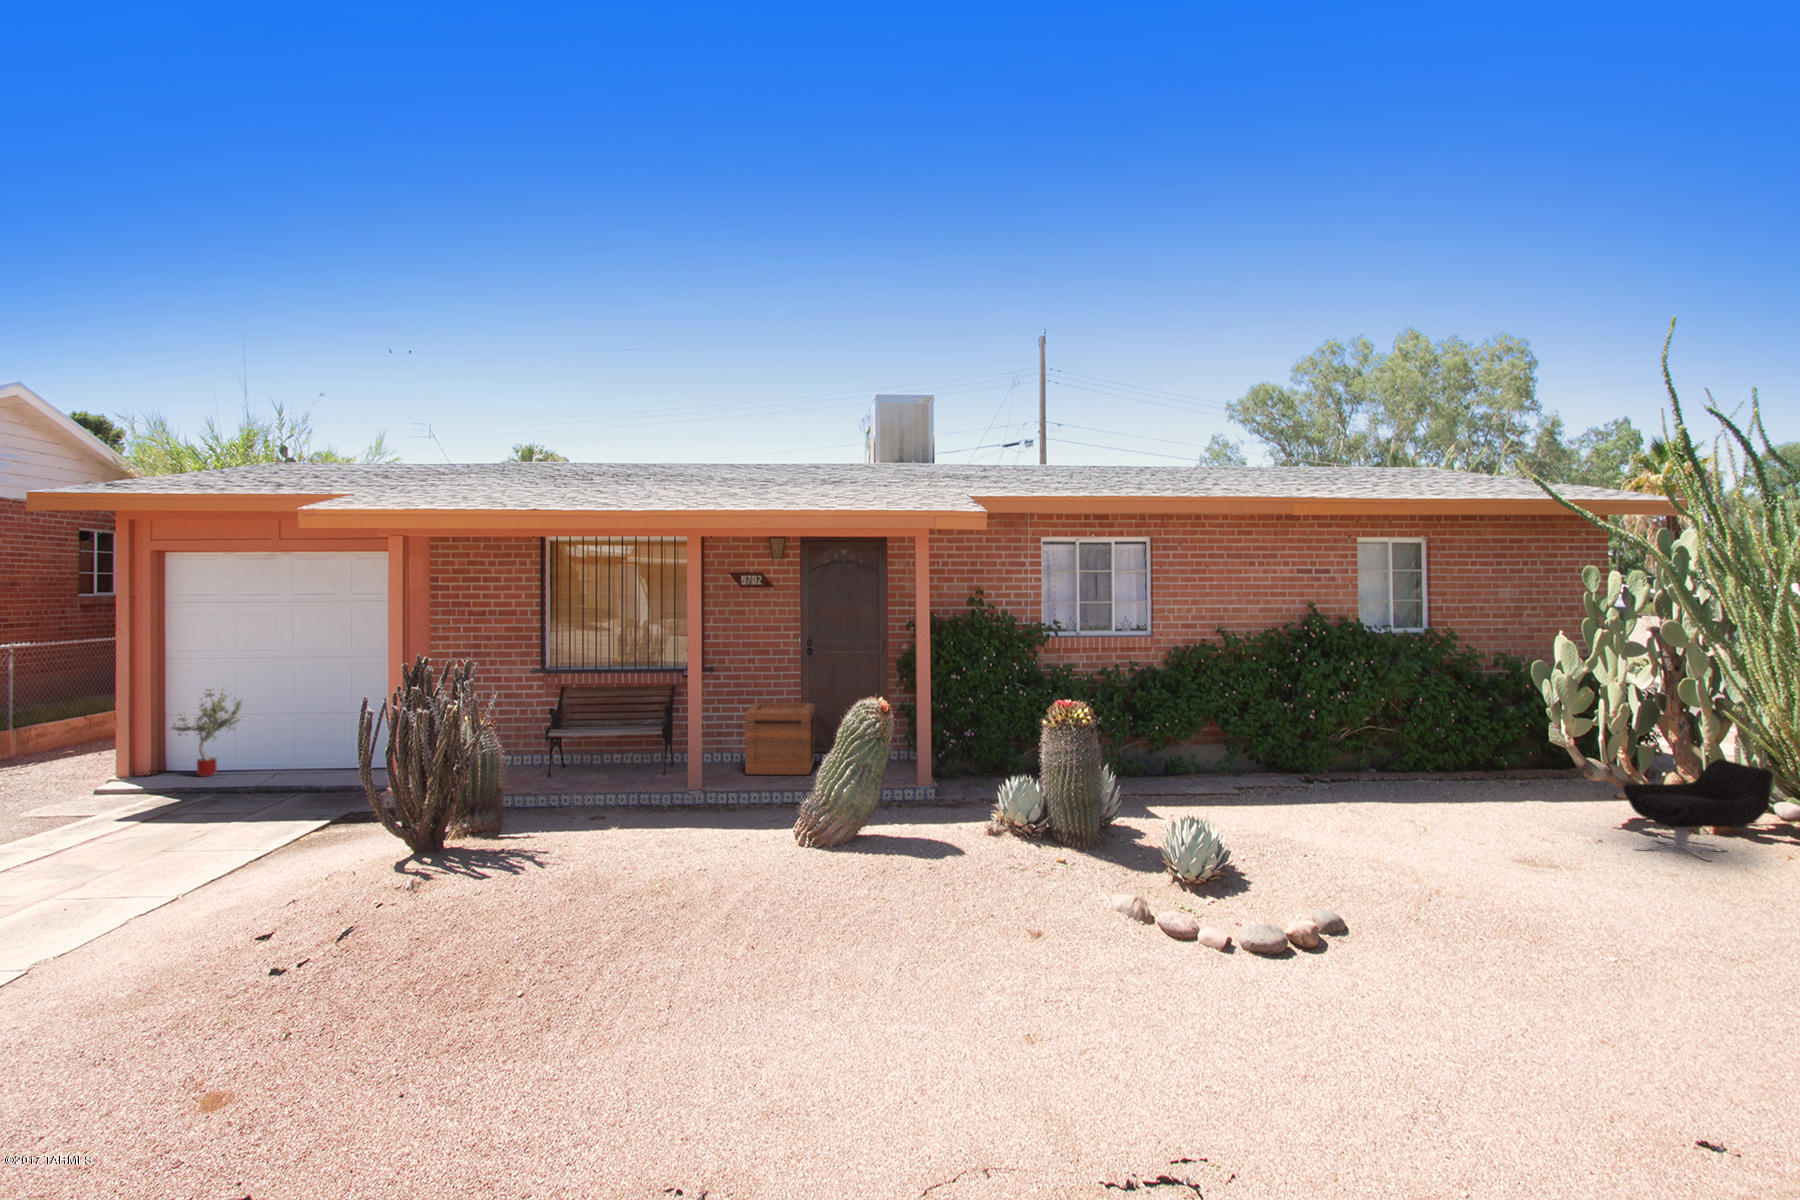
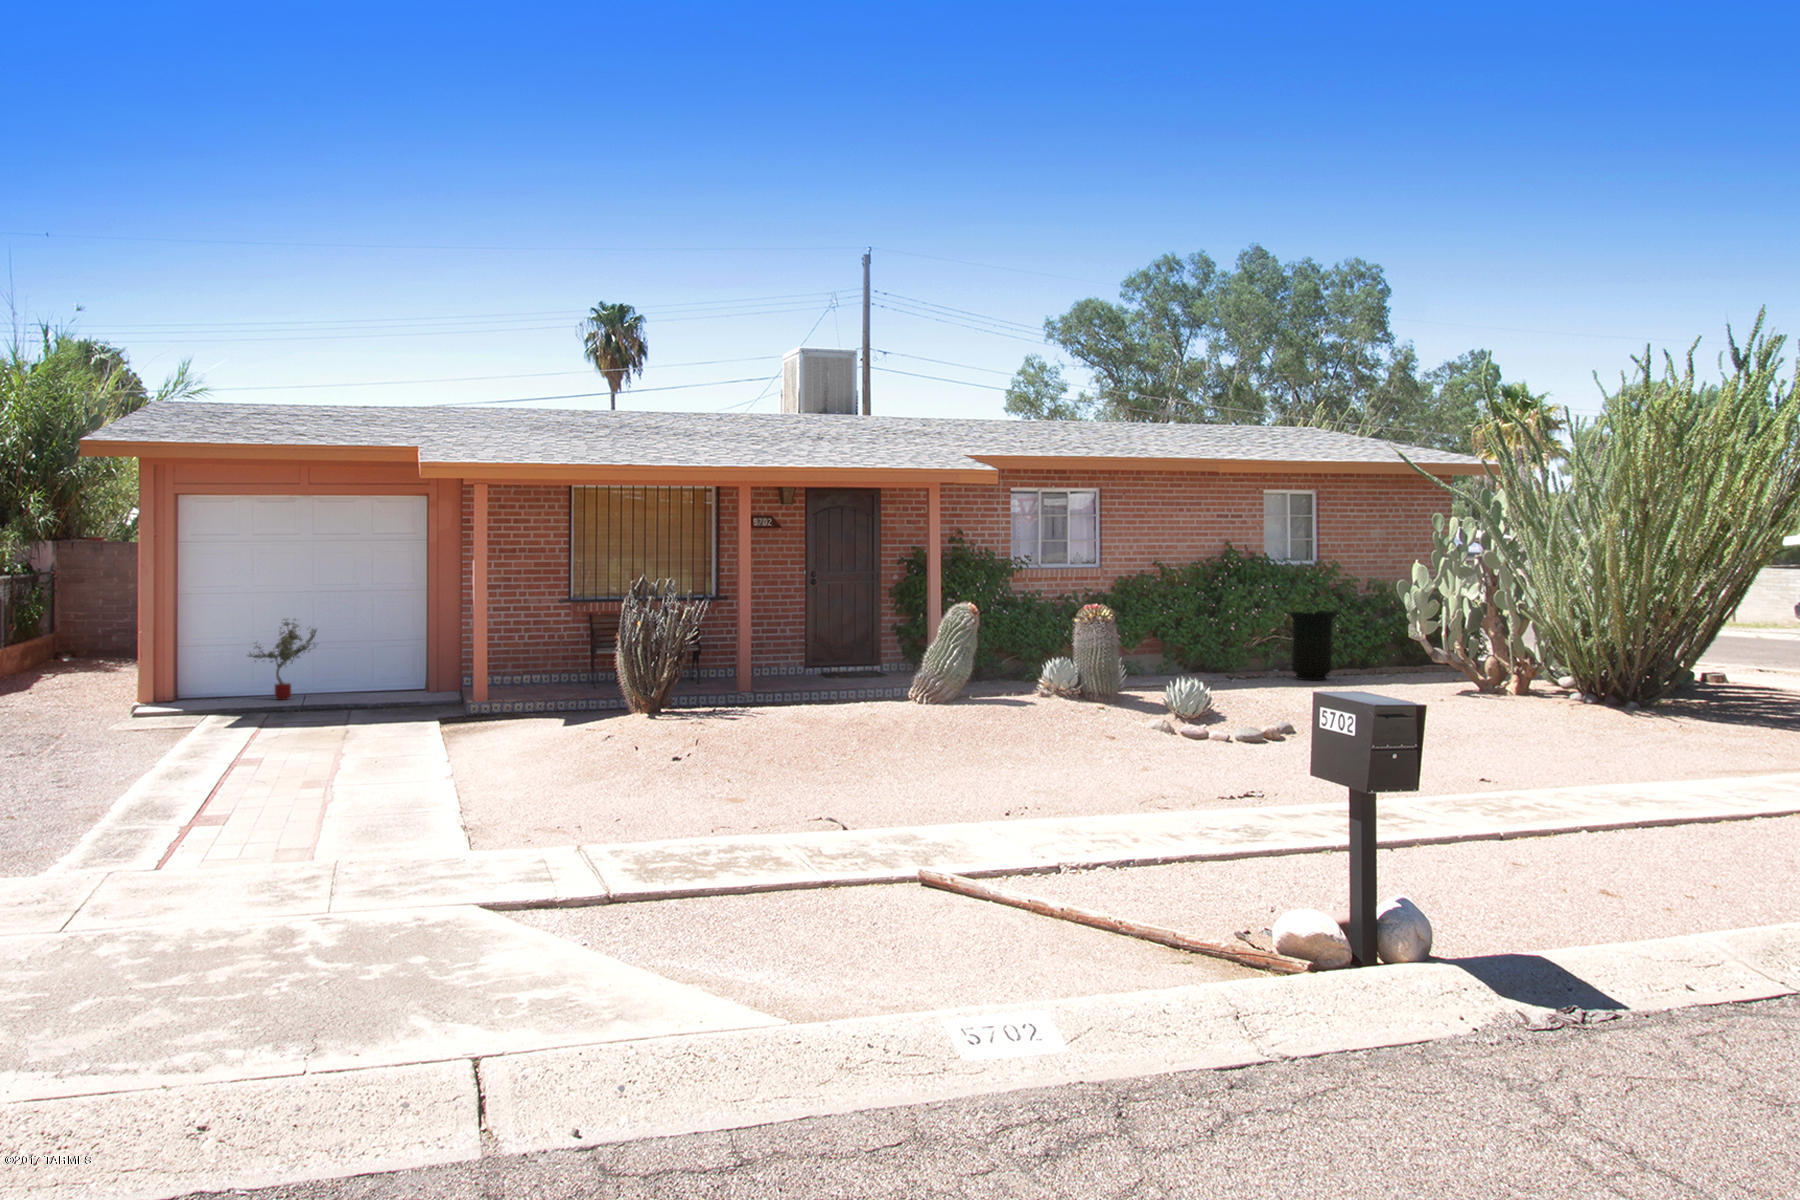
trash can: none [1380,686,1457,776] -> present [1285,610,1341,680]
wooden crate: present [745,703,815,775] -> none [771,630,834,690]
lounge chair: present [1623,759,1773,861] -> none [1458,644,1550,710]

